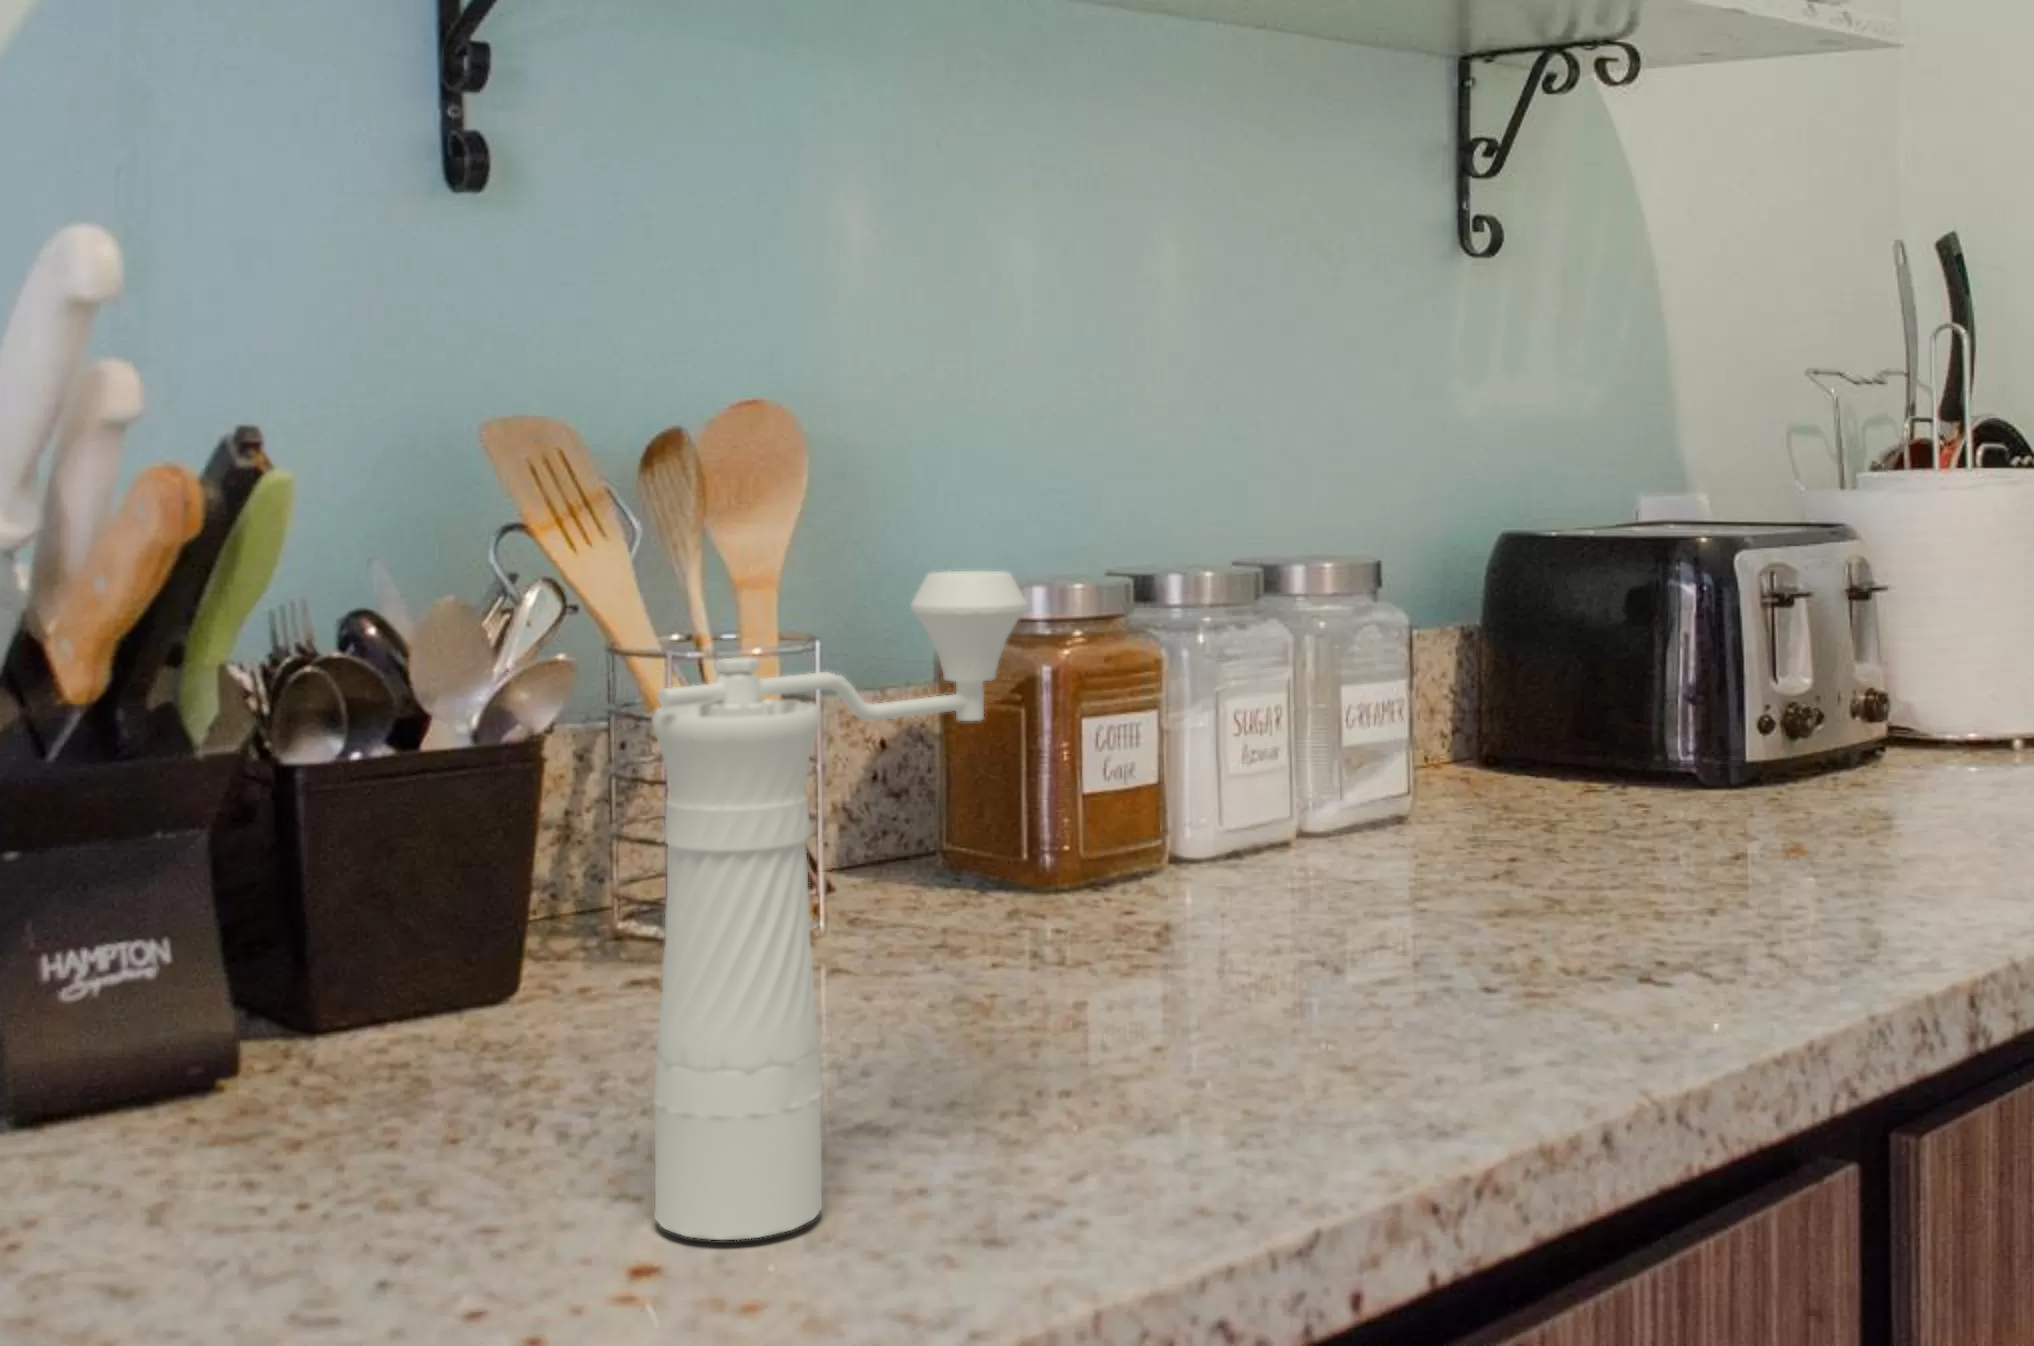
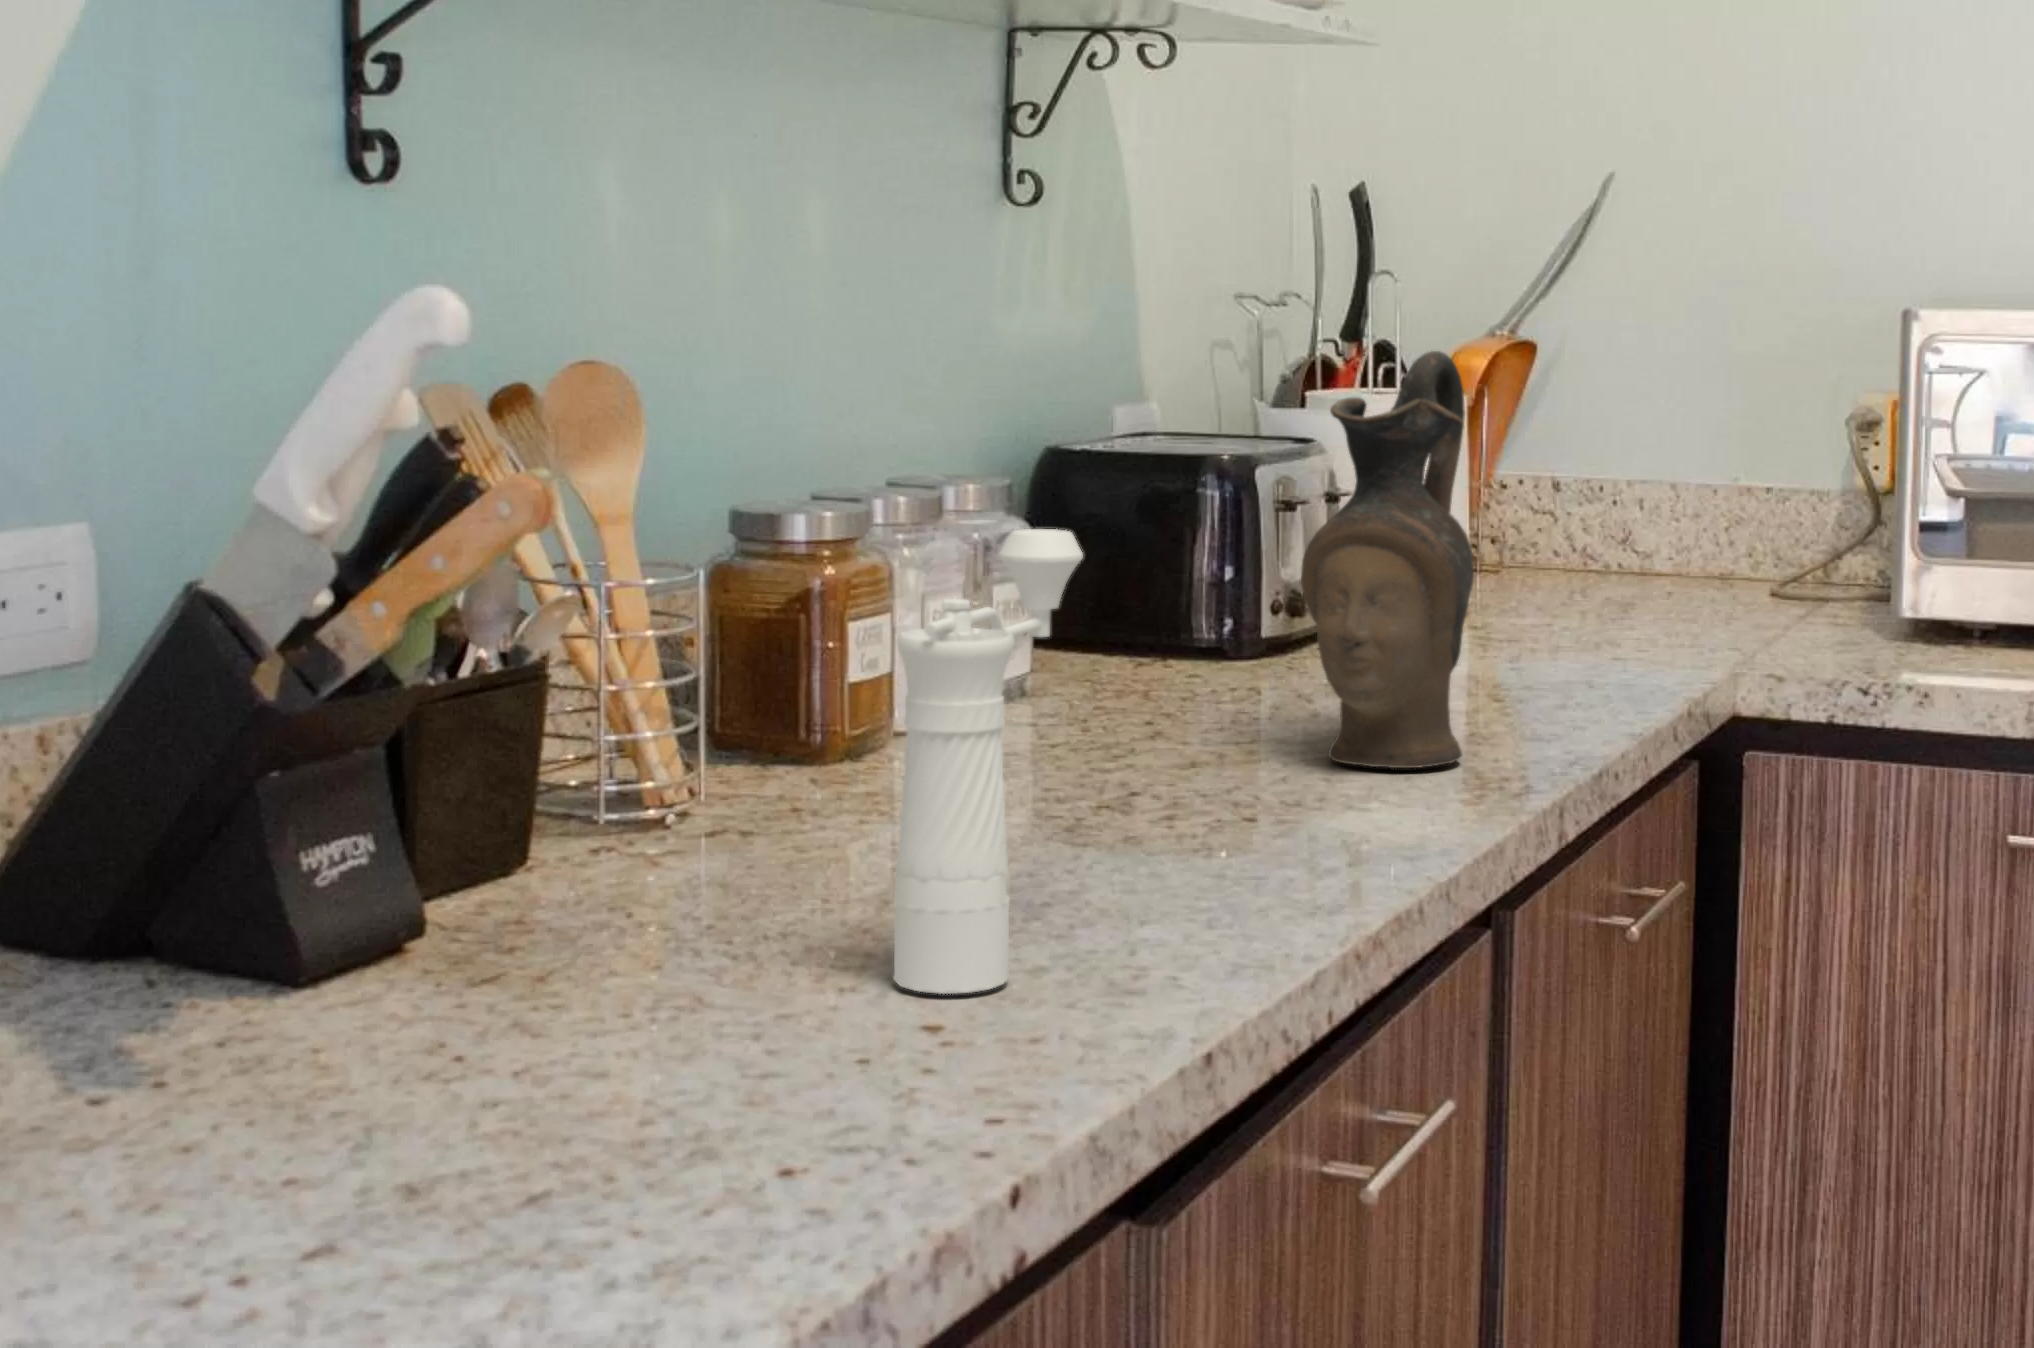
ceramic pitcher: none [1637,380,1878,927] -> present [1301,351,1474,768]

